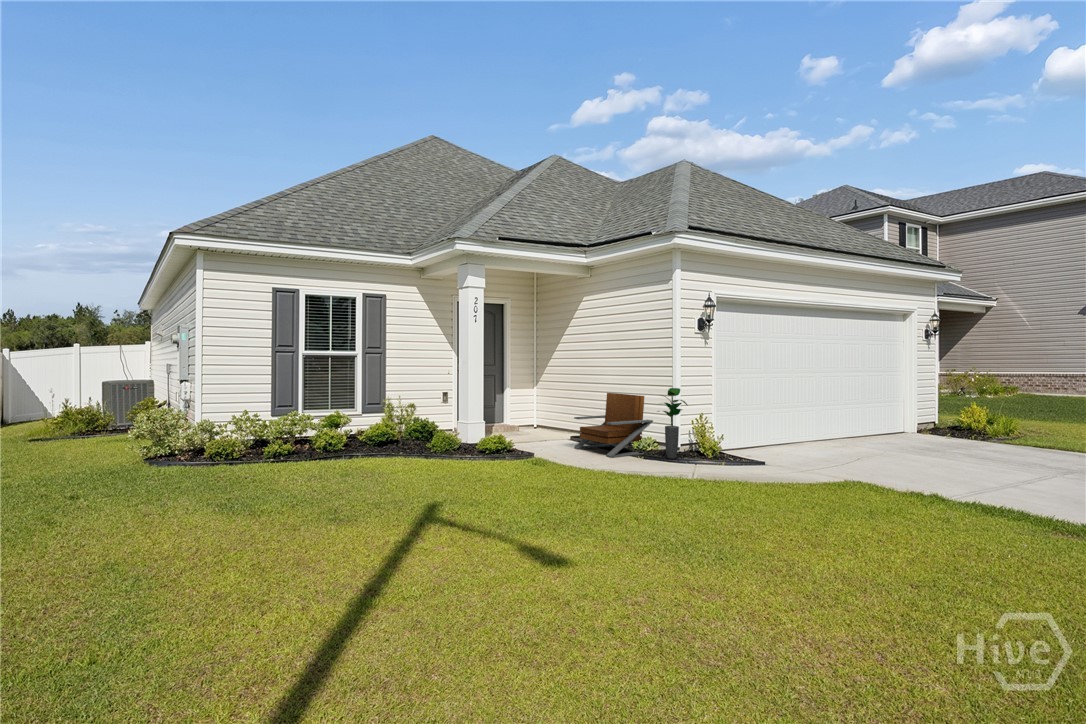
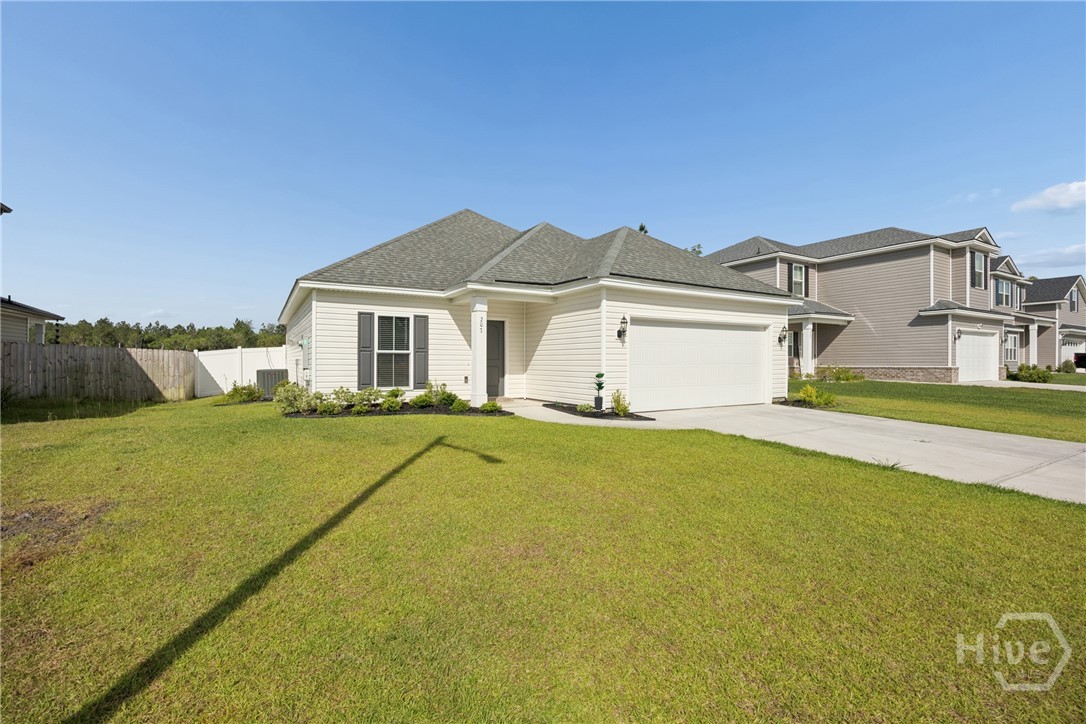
lounge chair: present [574,393,653,458] -> none [542,376,589,416]

